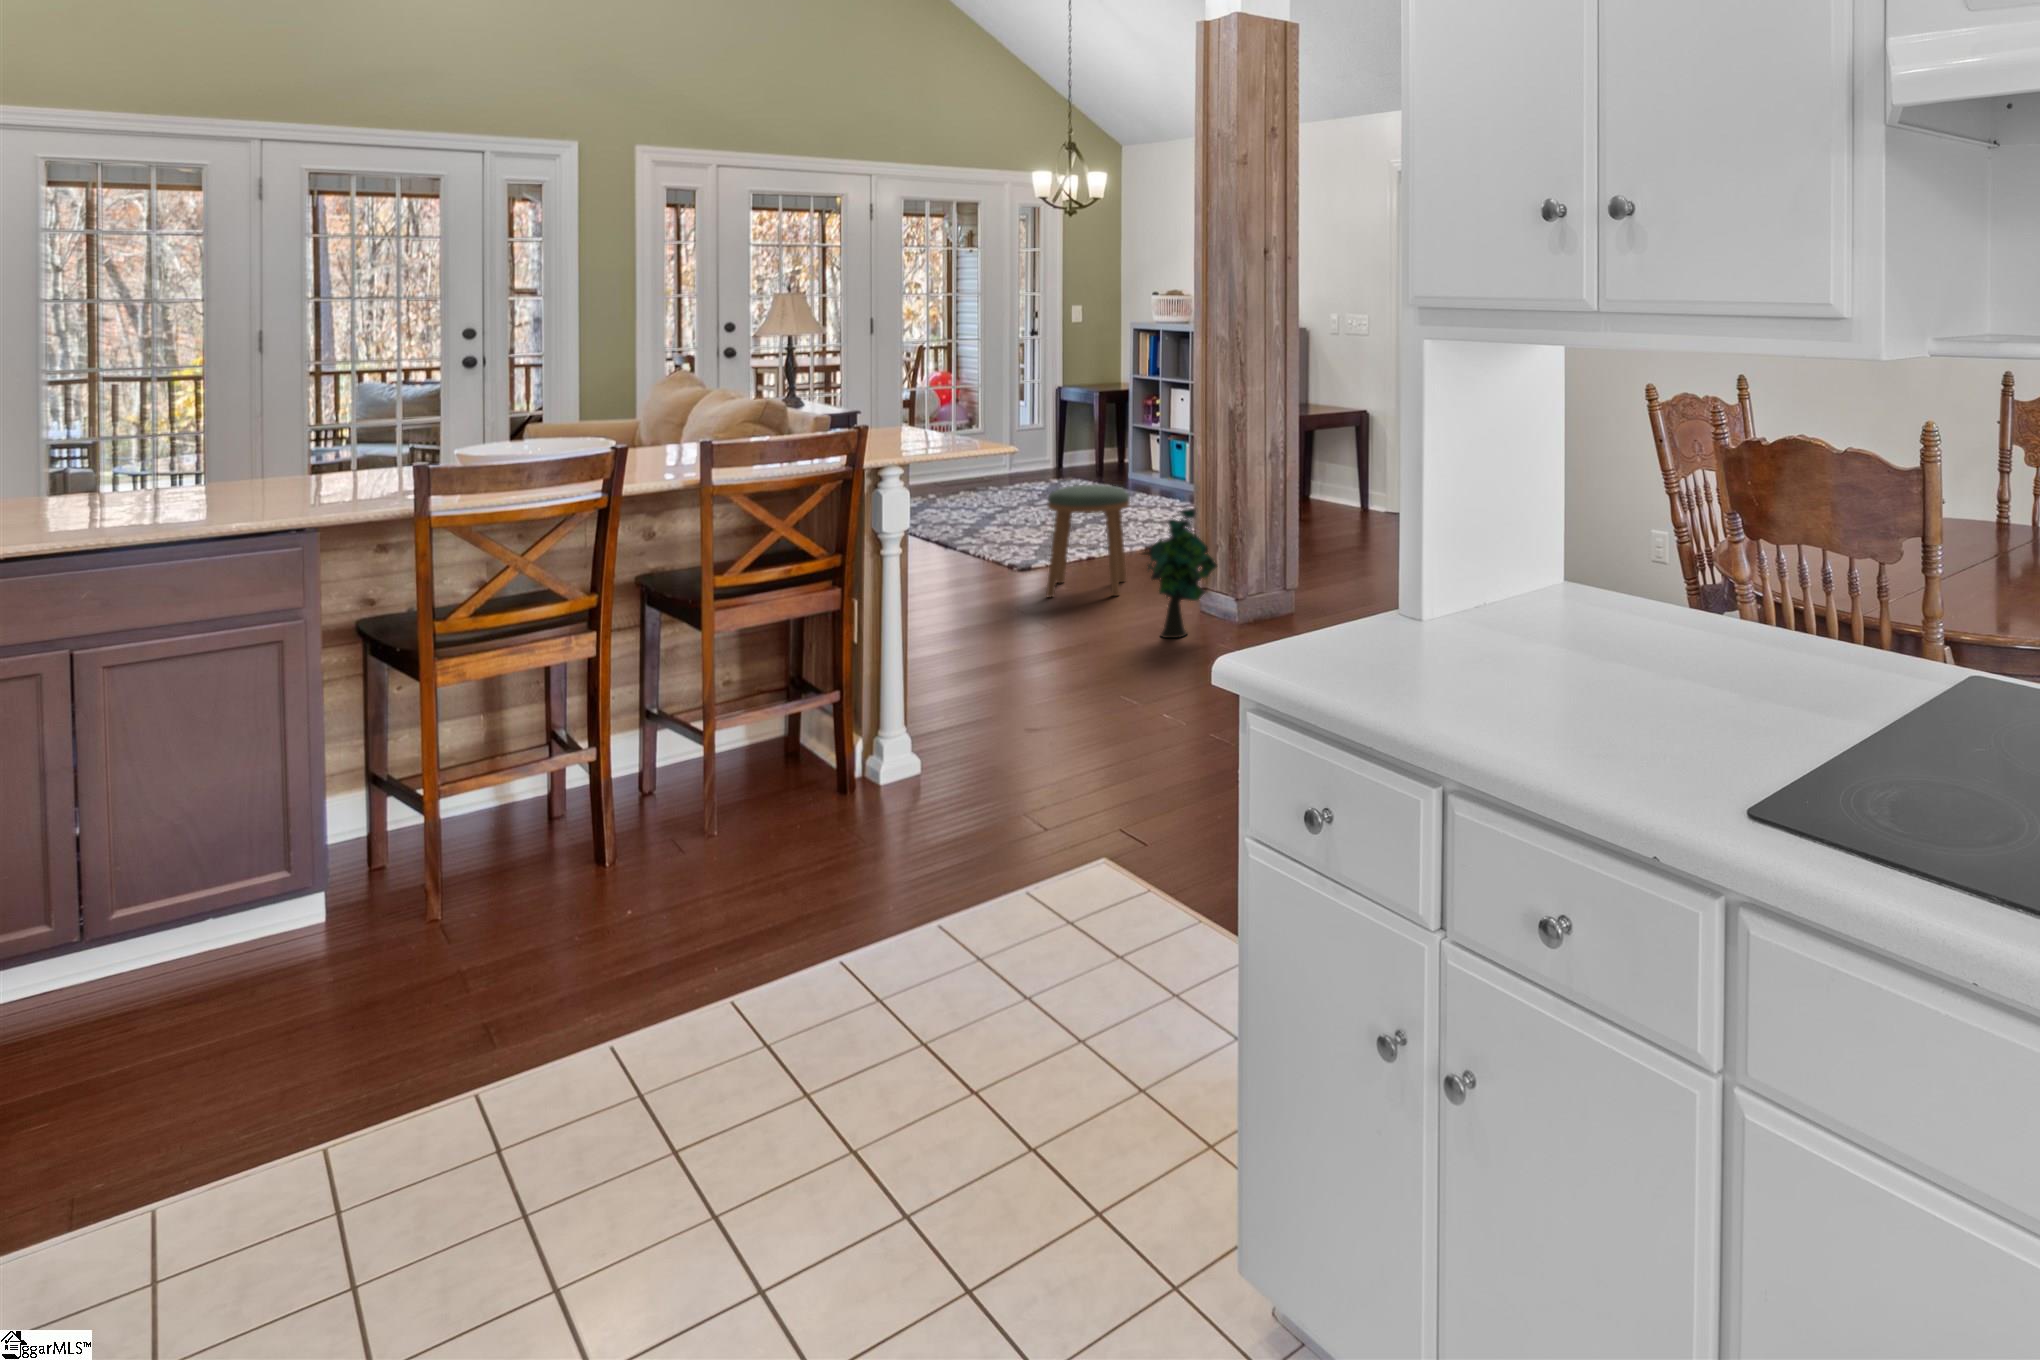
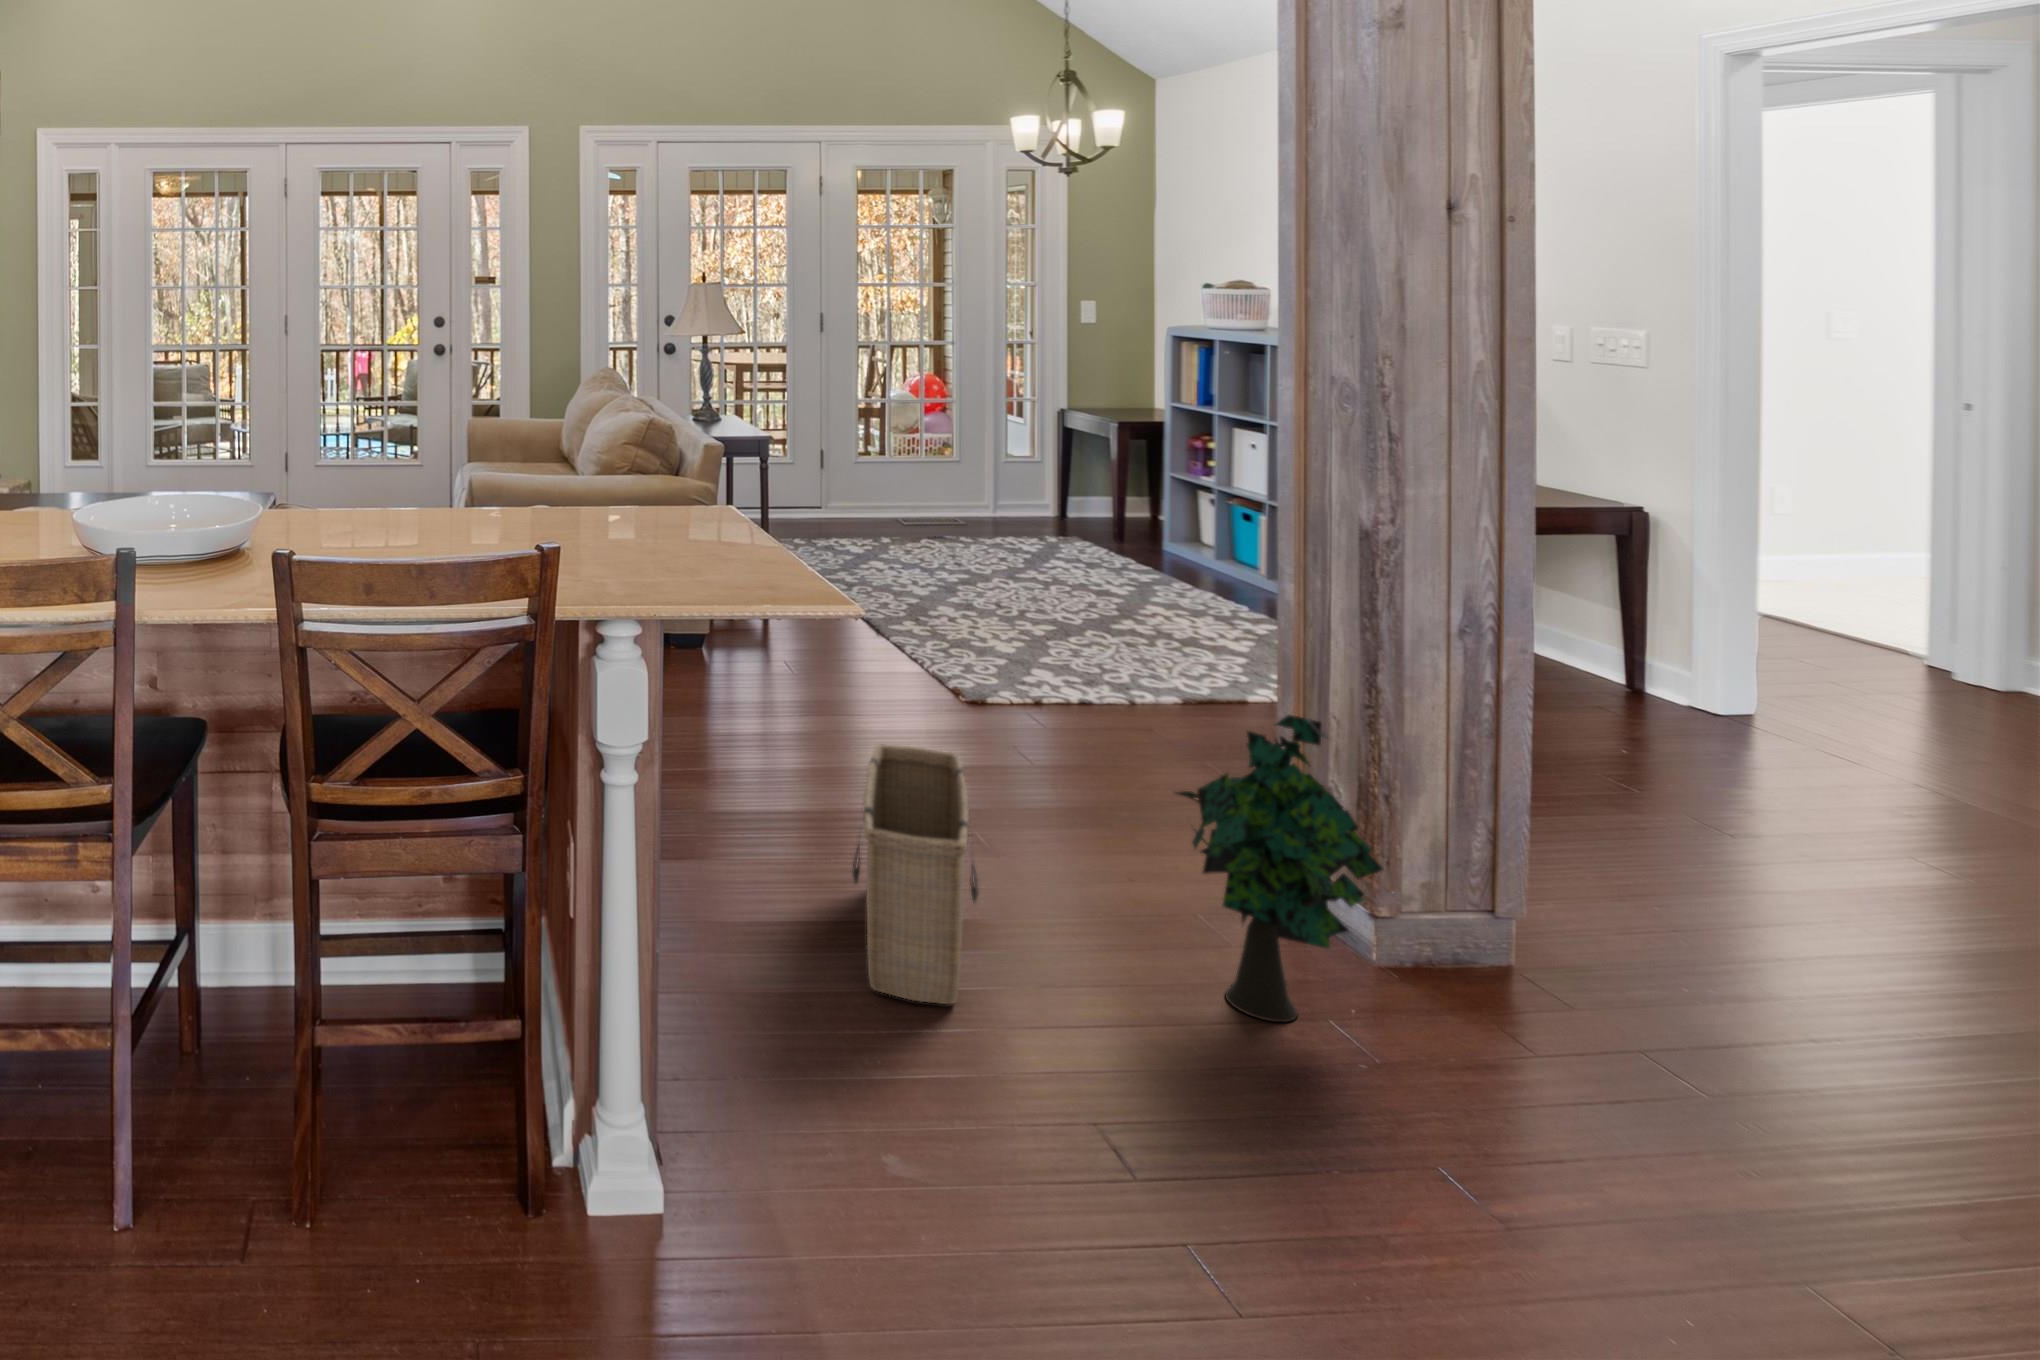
stool: present [1046,485,1130,597] -> none [992,590,1155,822]
basket: none [990,561,1055,664] -> present [852,745,978,1004]

